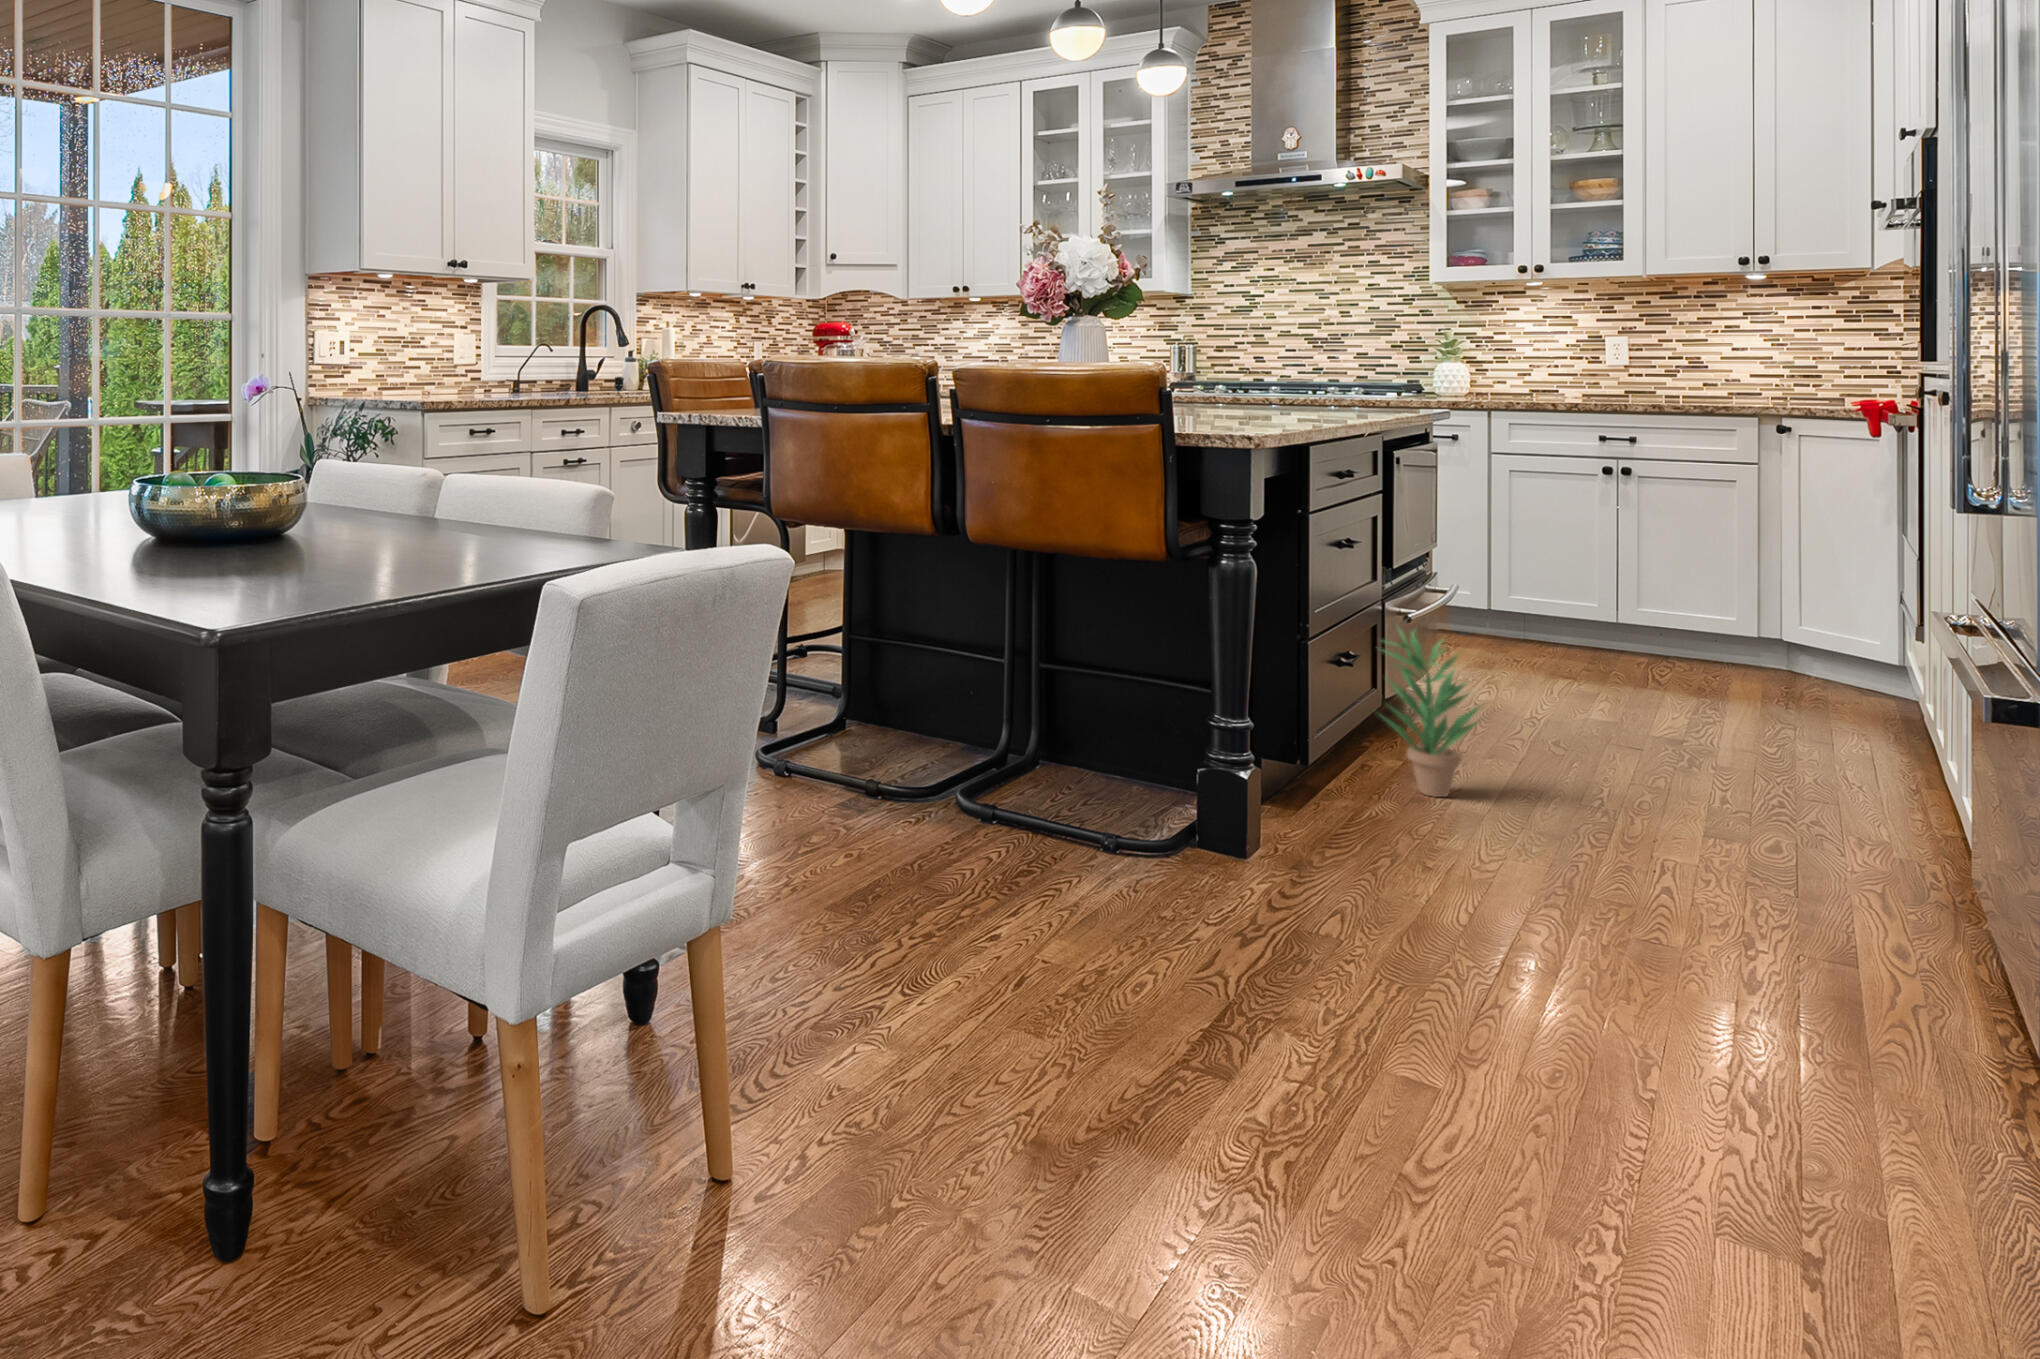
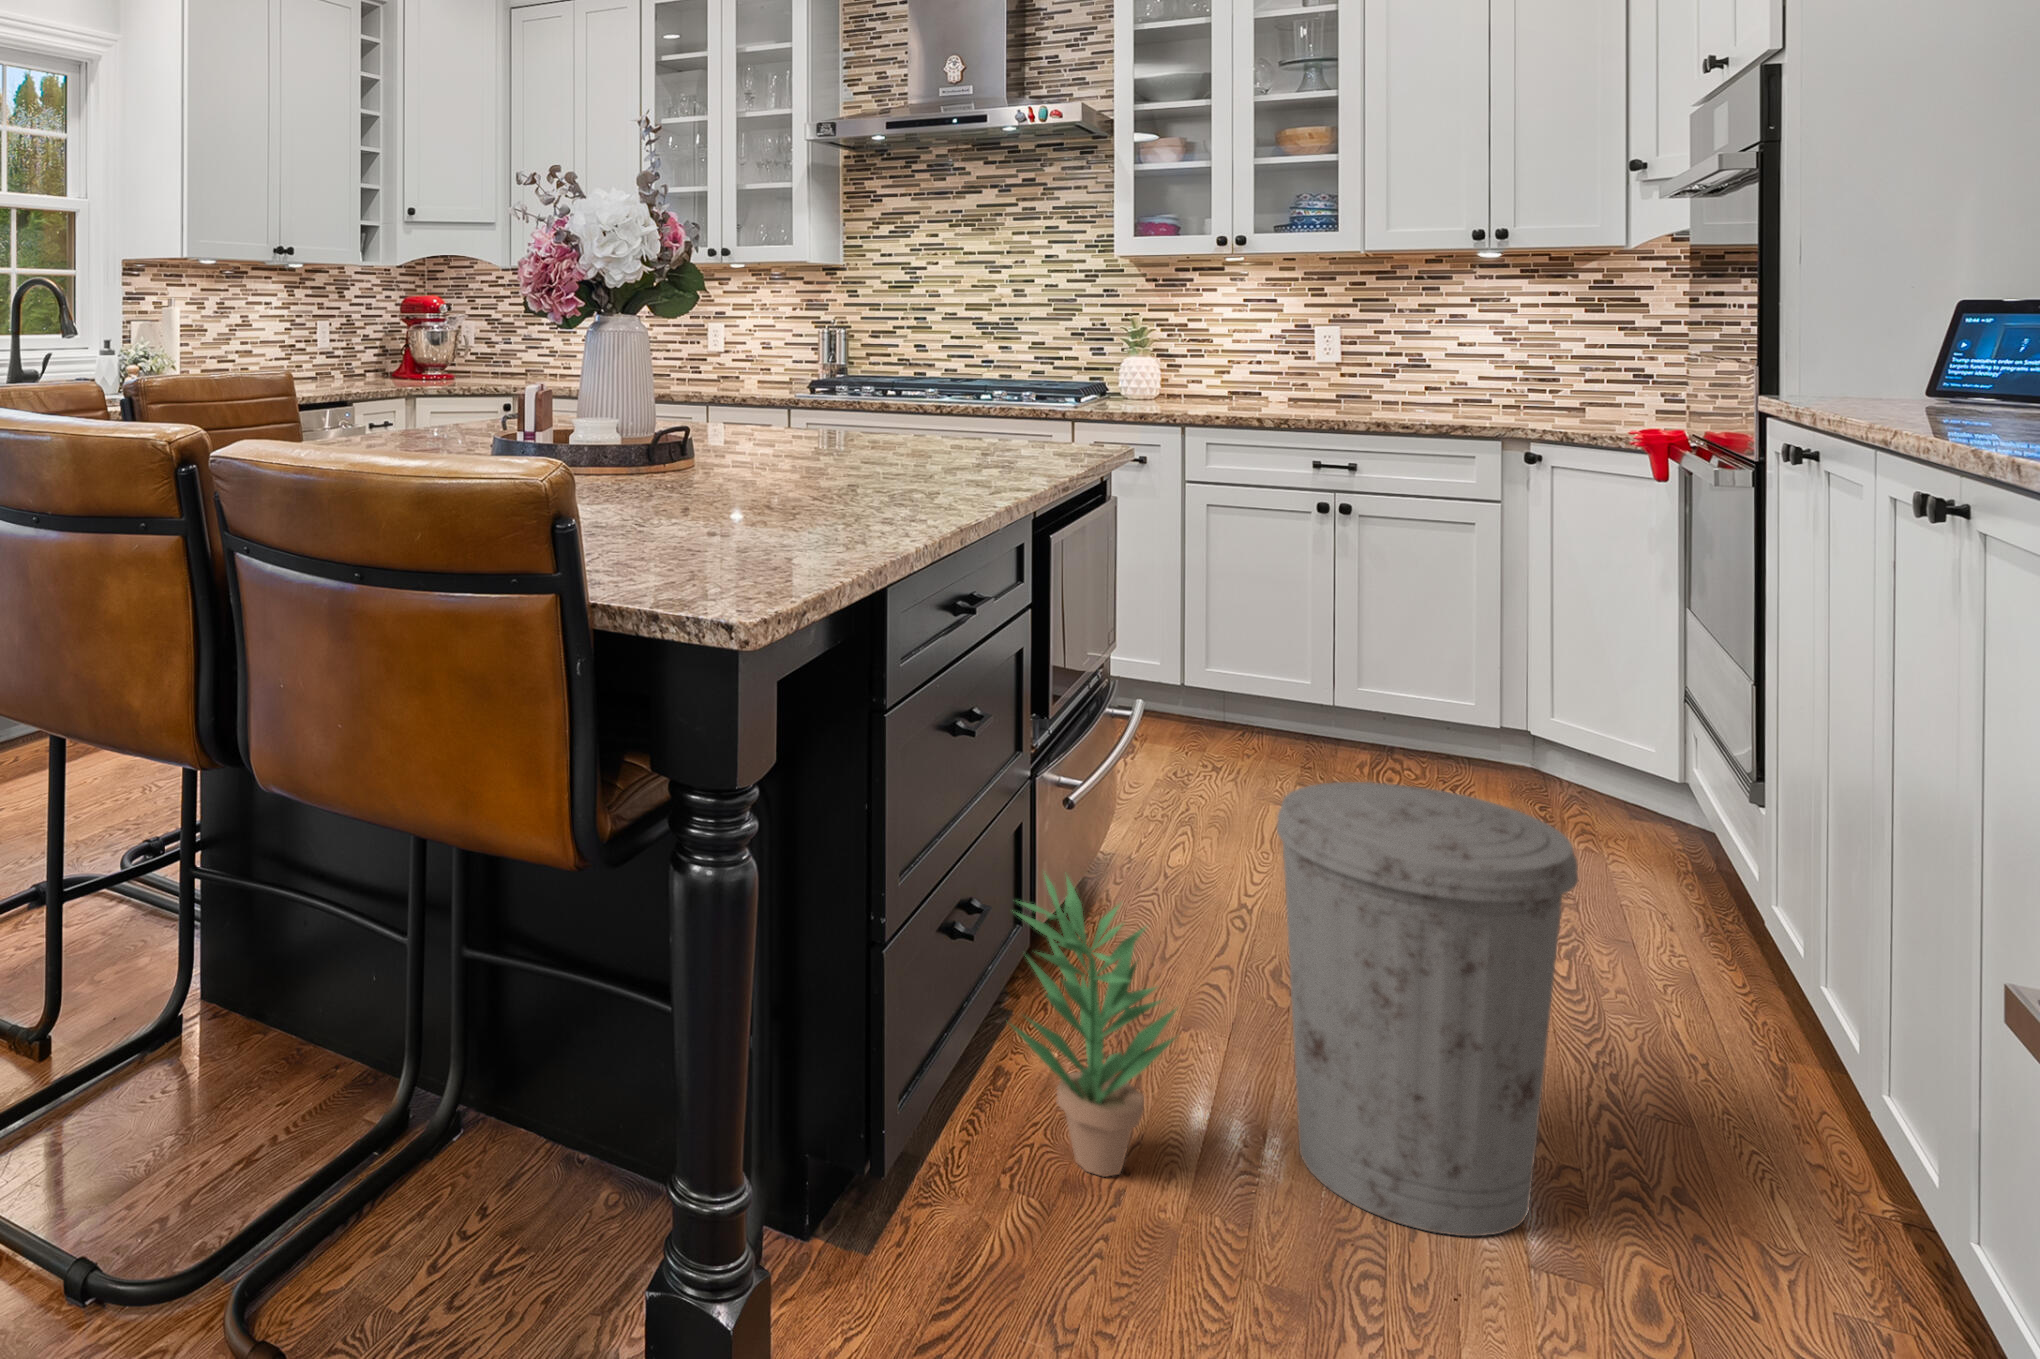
trash can: none [1544,585,1730,824] -> present [1277,782,1578,1236]

